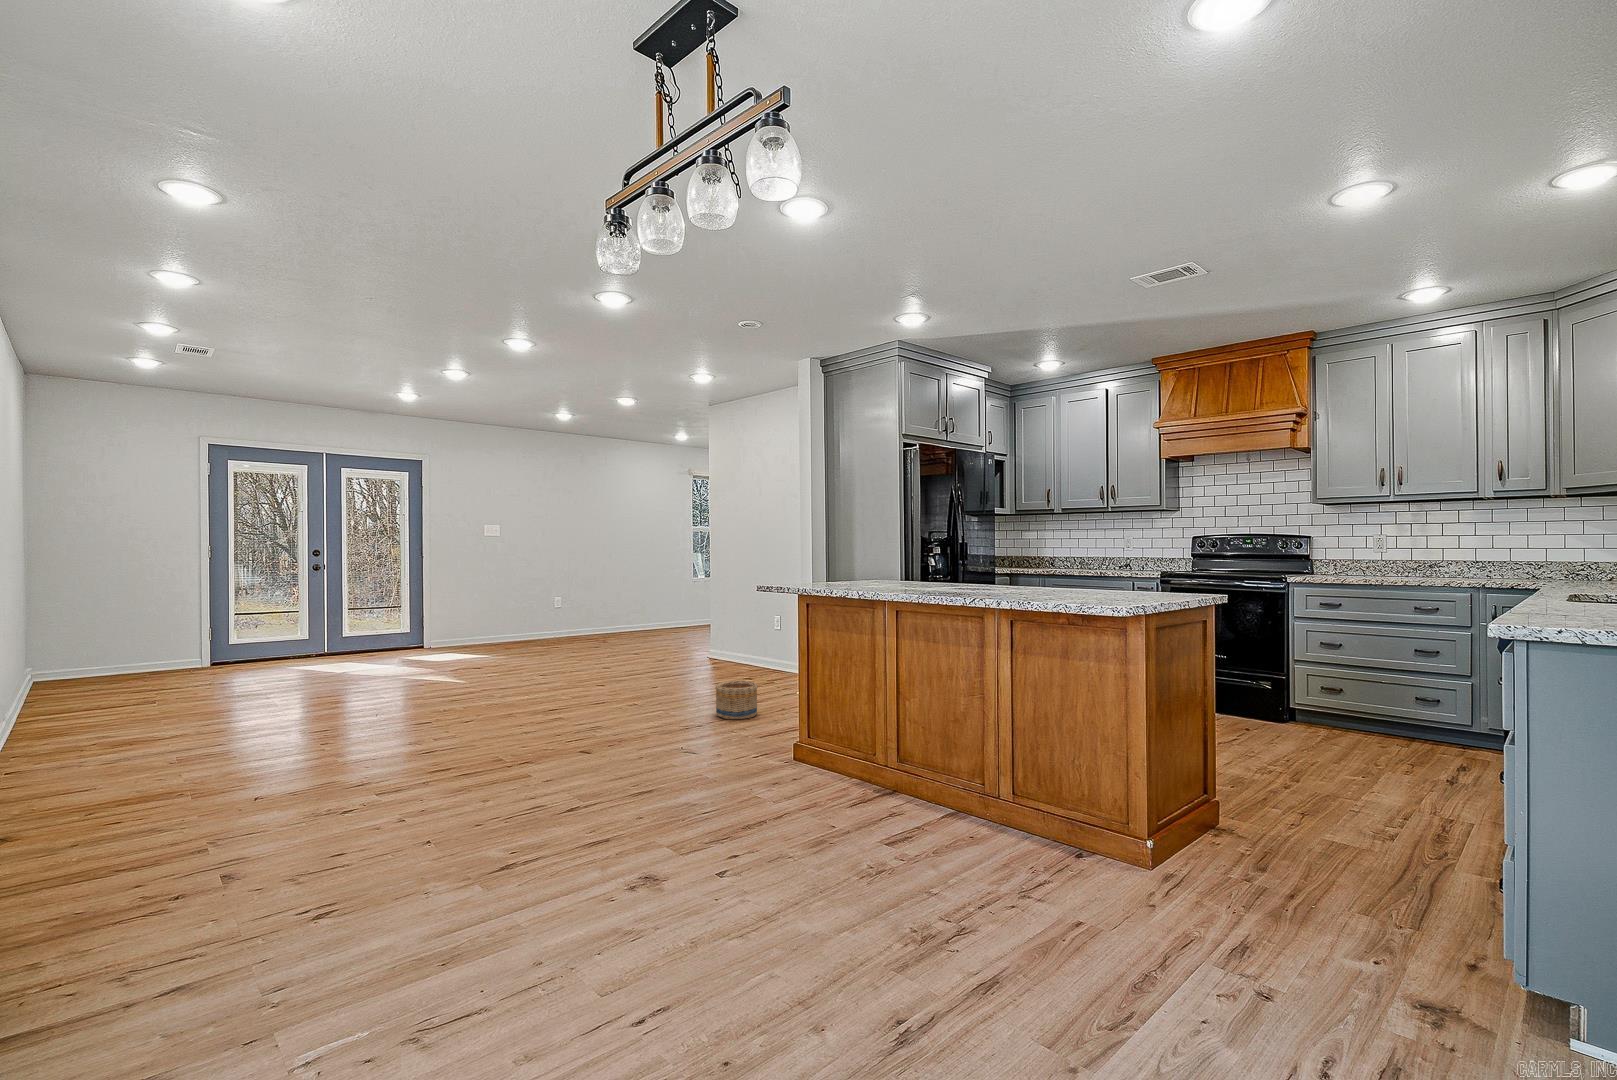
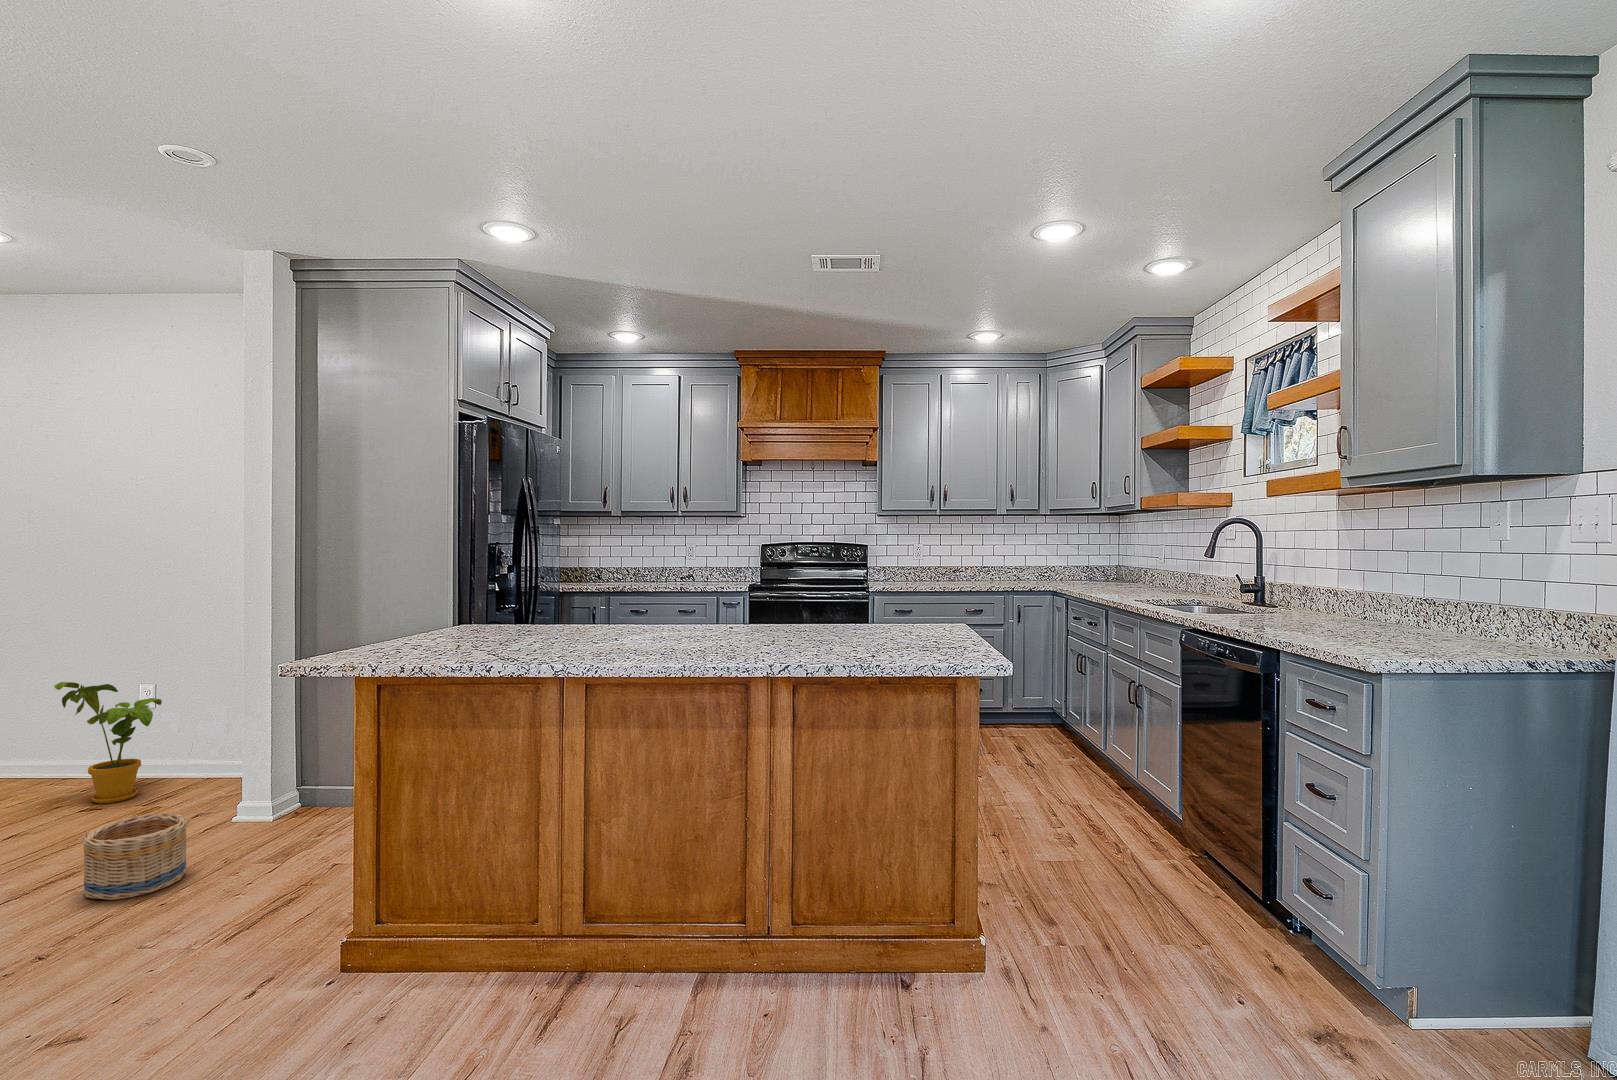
house plant: none [723,612,771,682] -> present [54,682,162,803]

